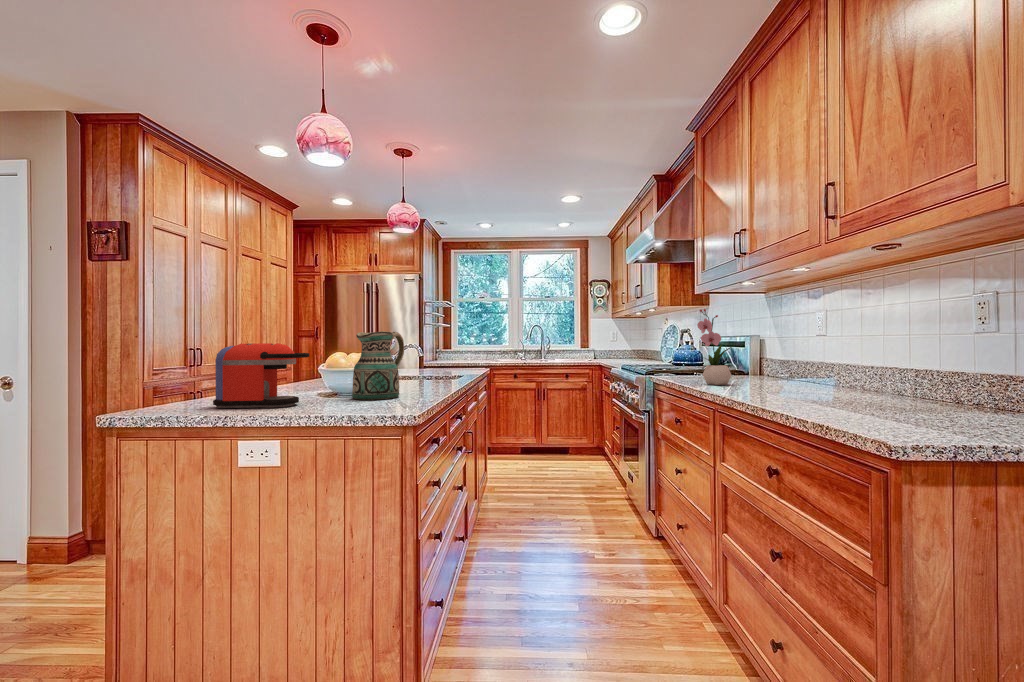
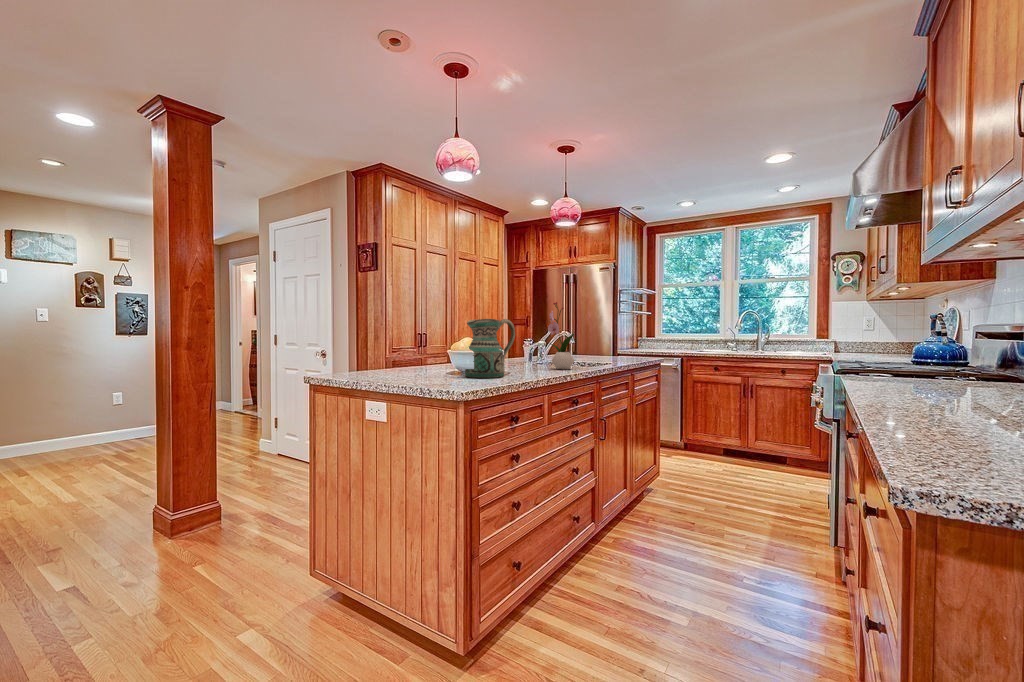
flower arrangement: present [697,309,734,385] -> present [548,302,575,369]
coffee maker: present [213,343,310,408] -> none [369,329,427,378]

